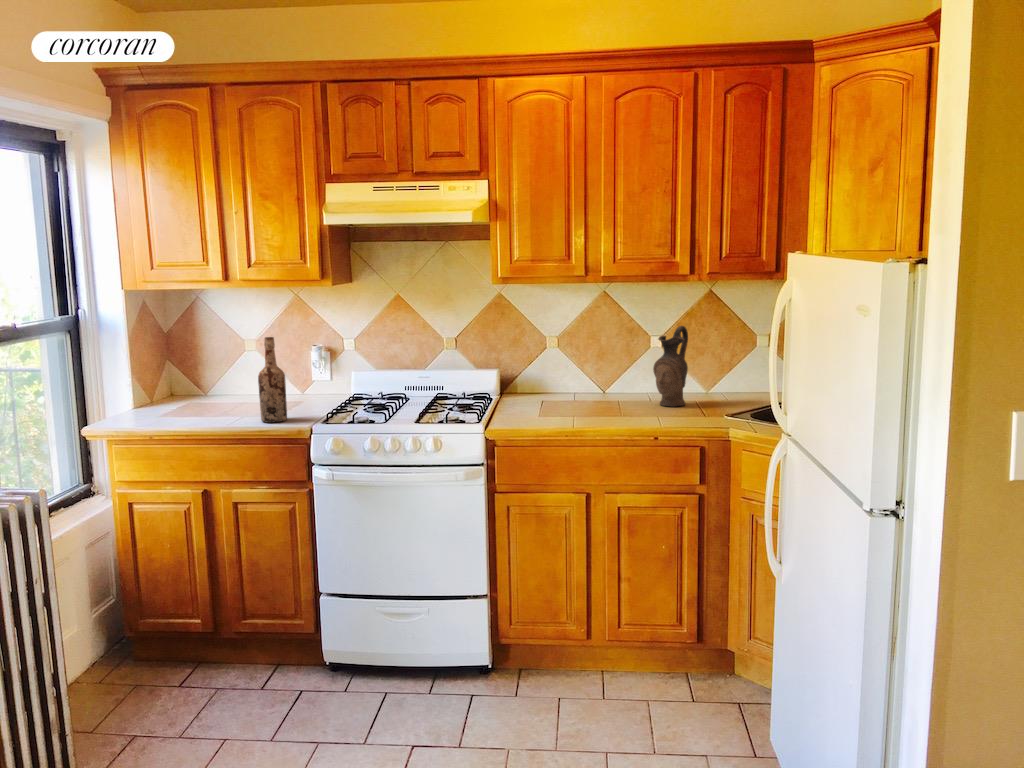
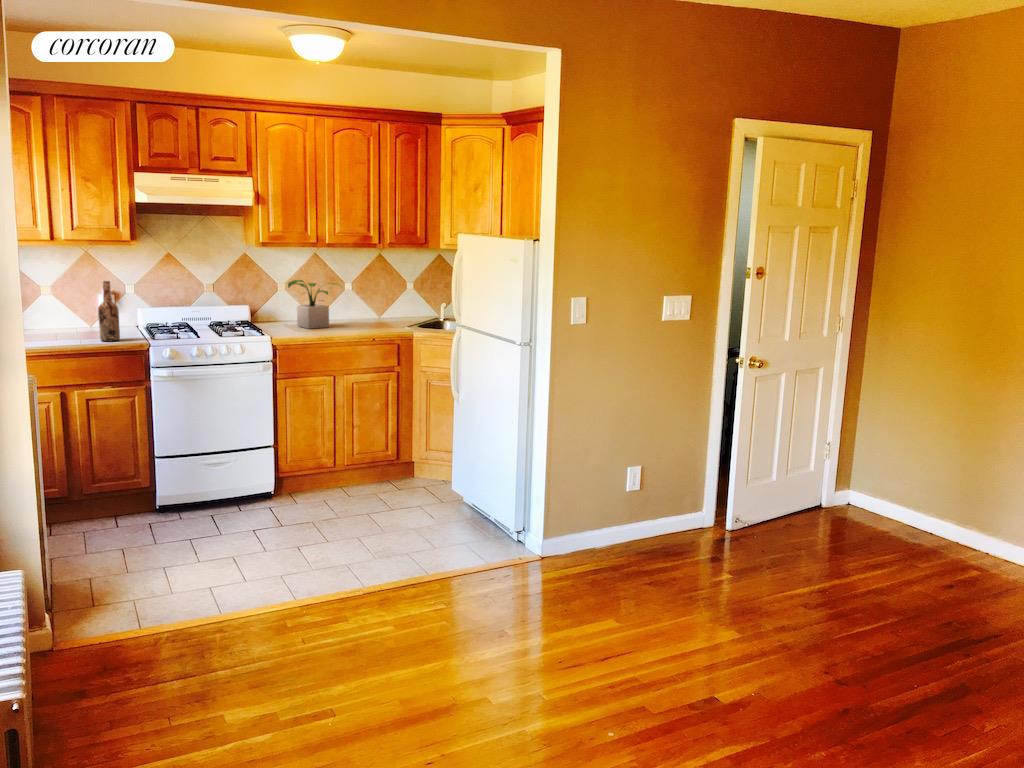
ceramic pitcher: present [653,326,688,406] -> none [356,275,376,325]
potted plant: none [535,334,628,411] -> present [288,280,338,329]

